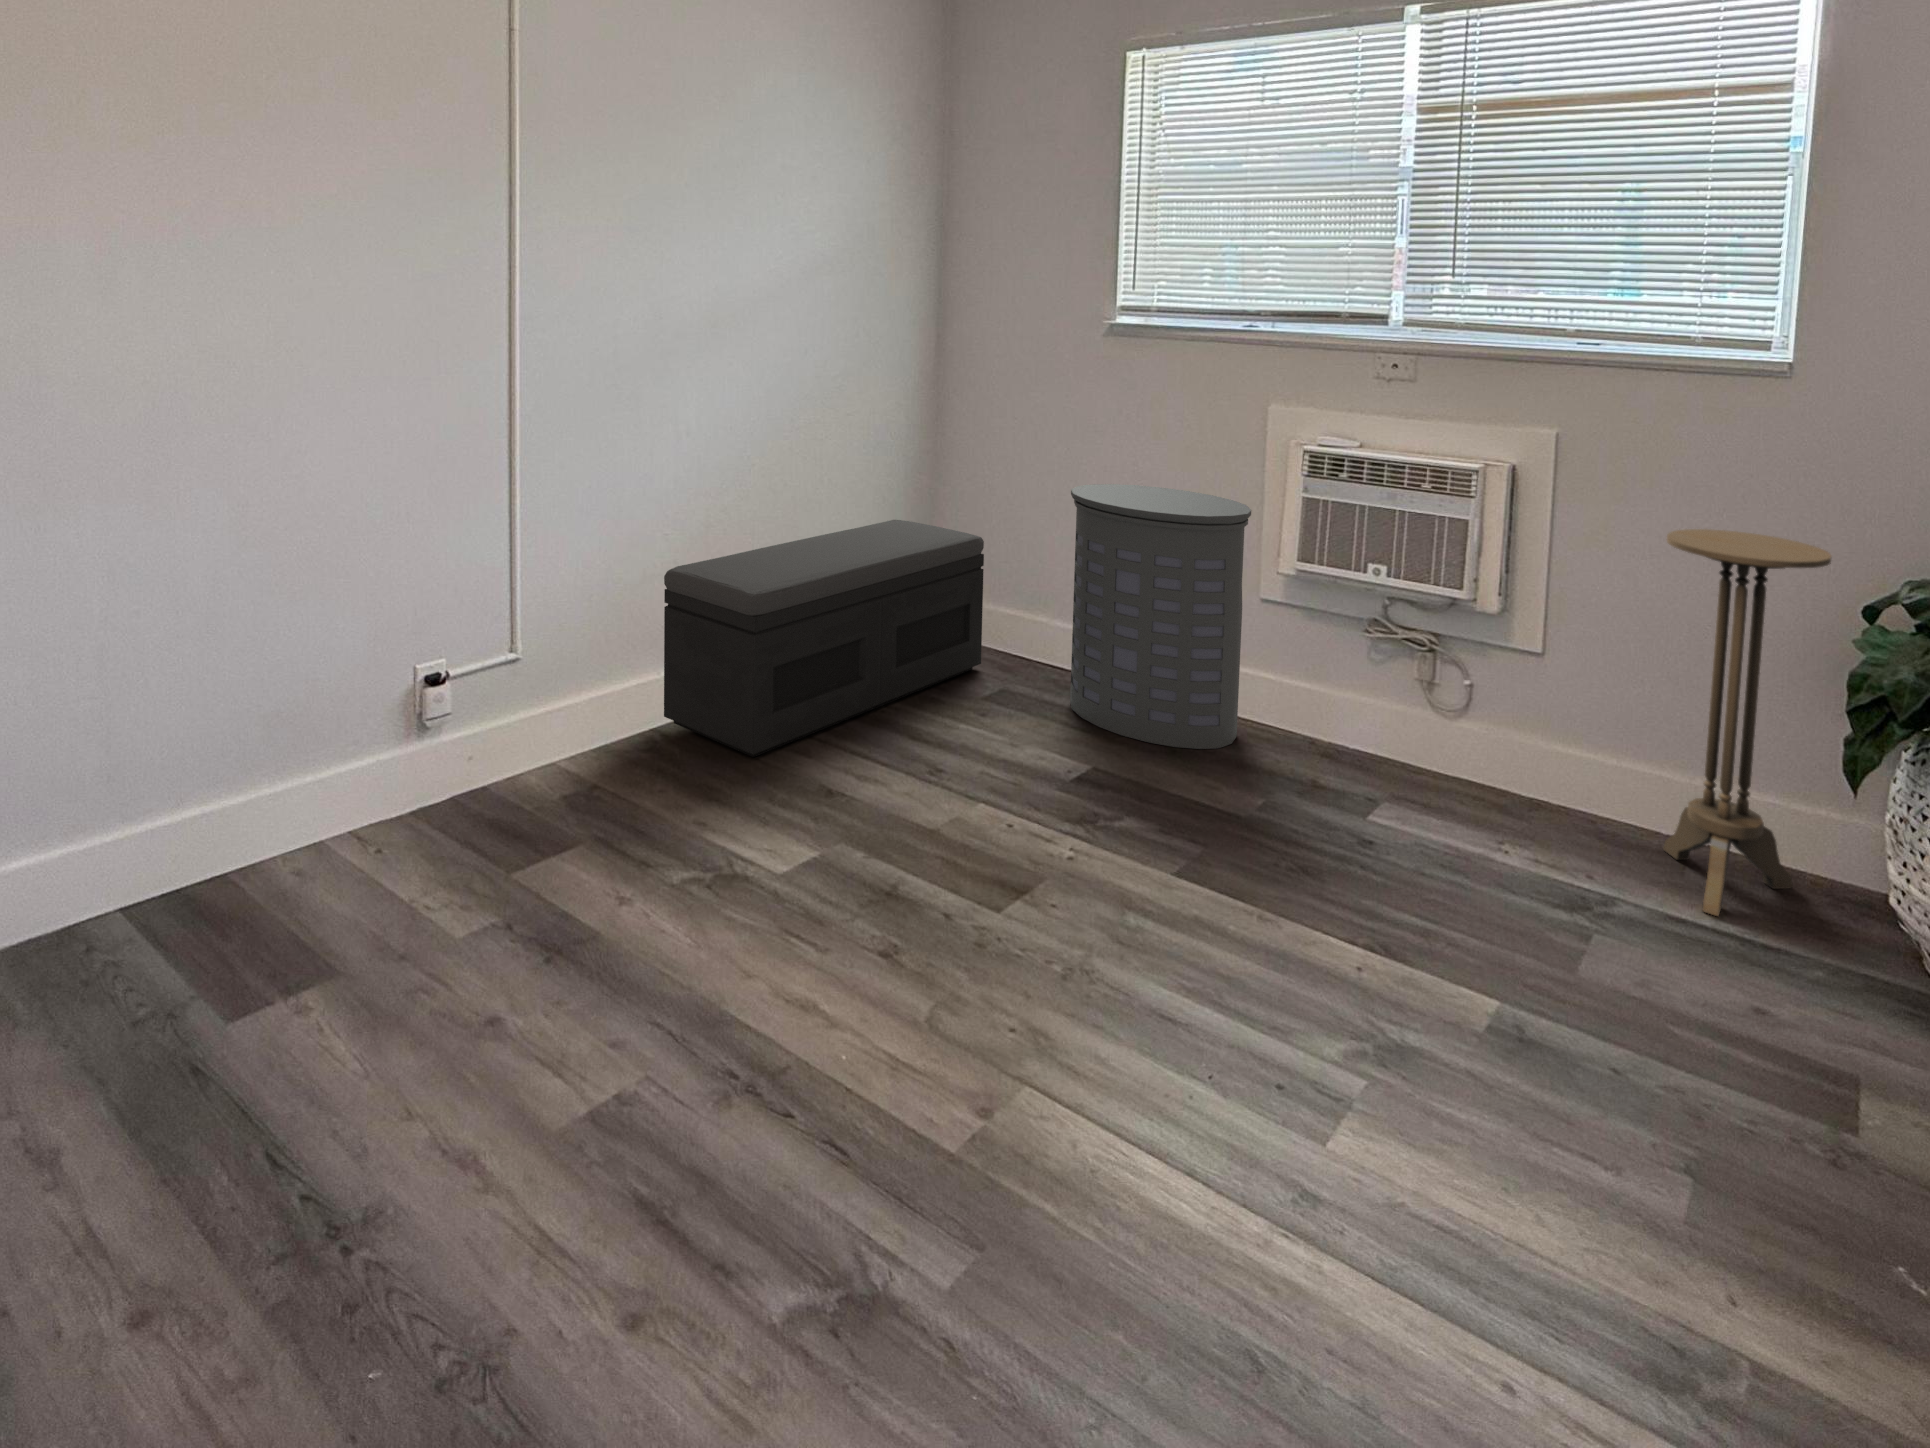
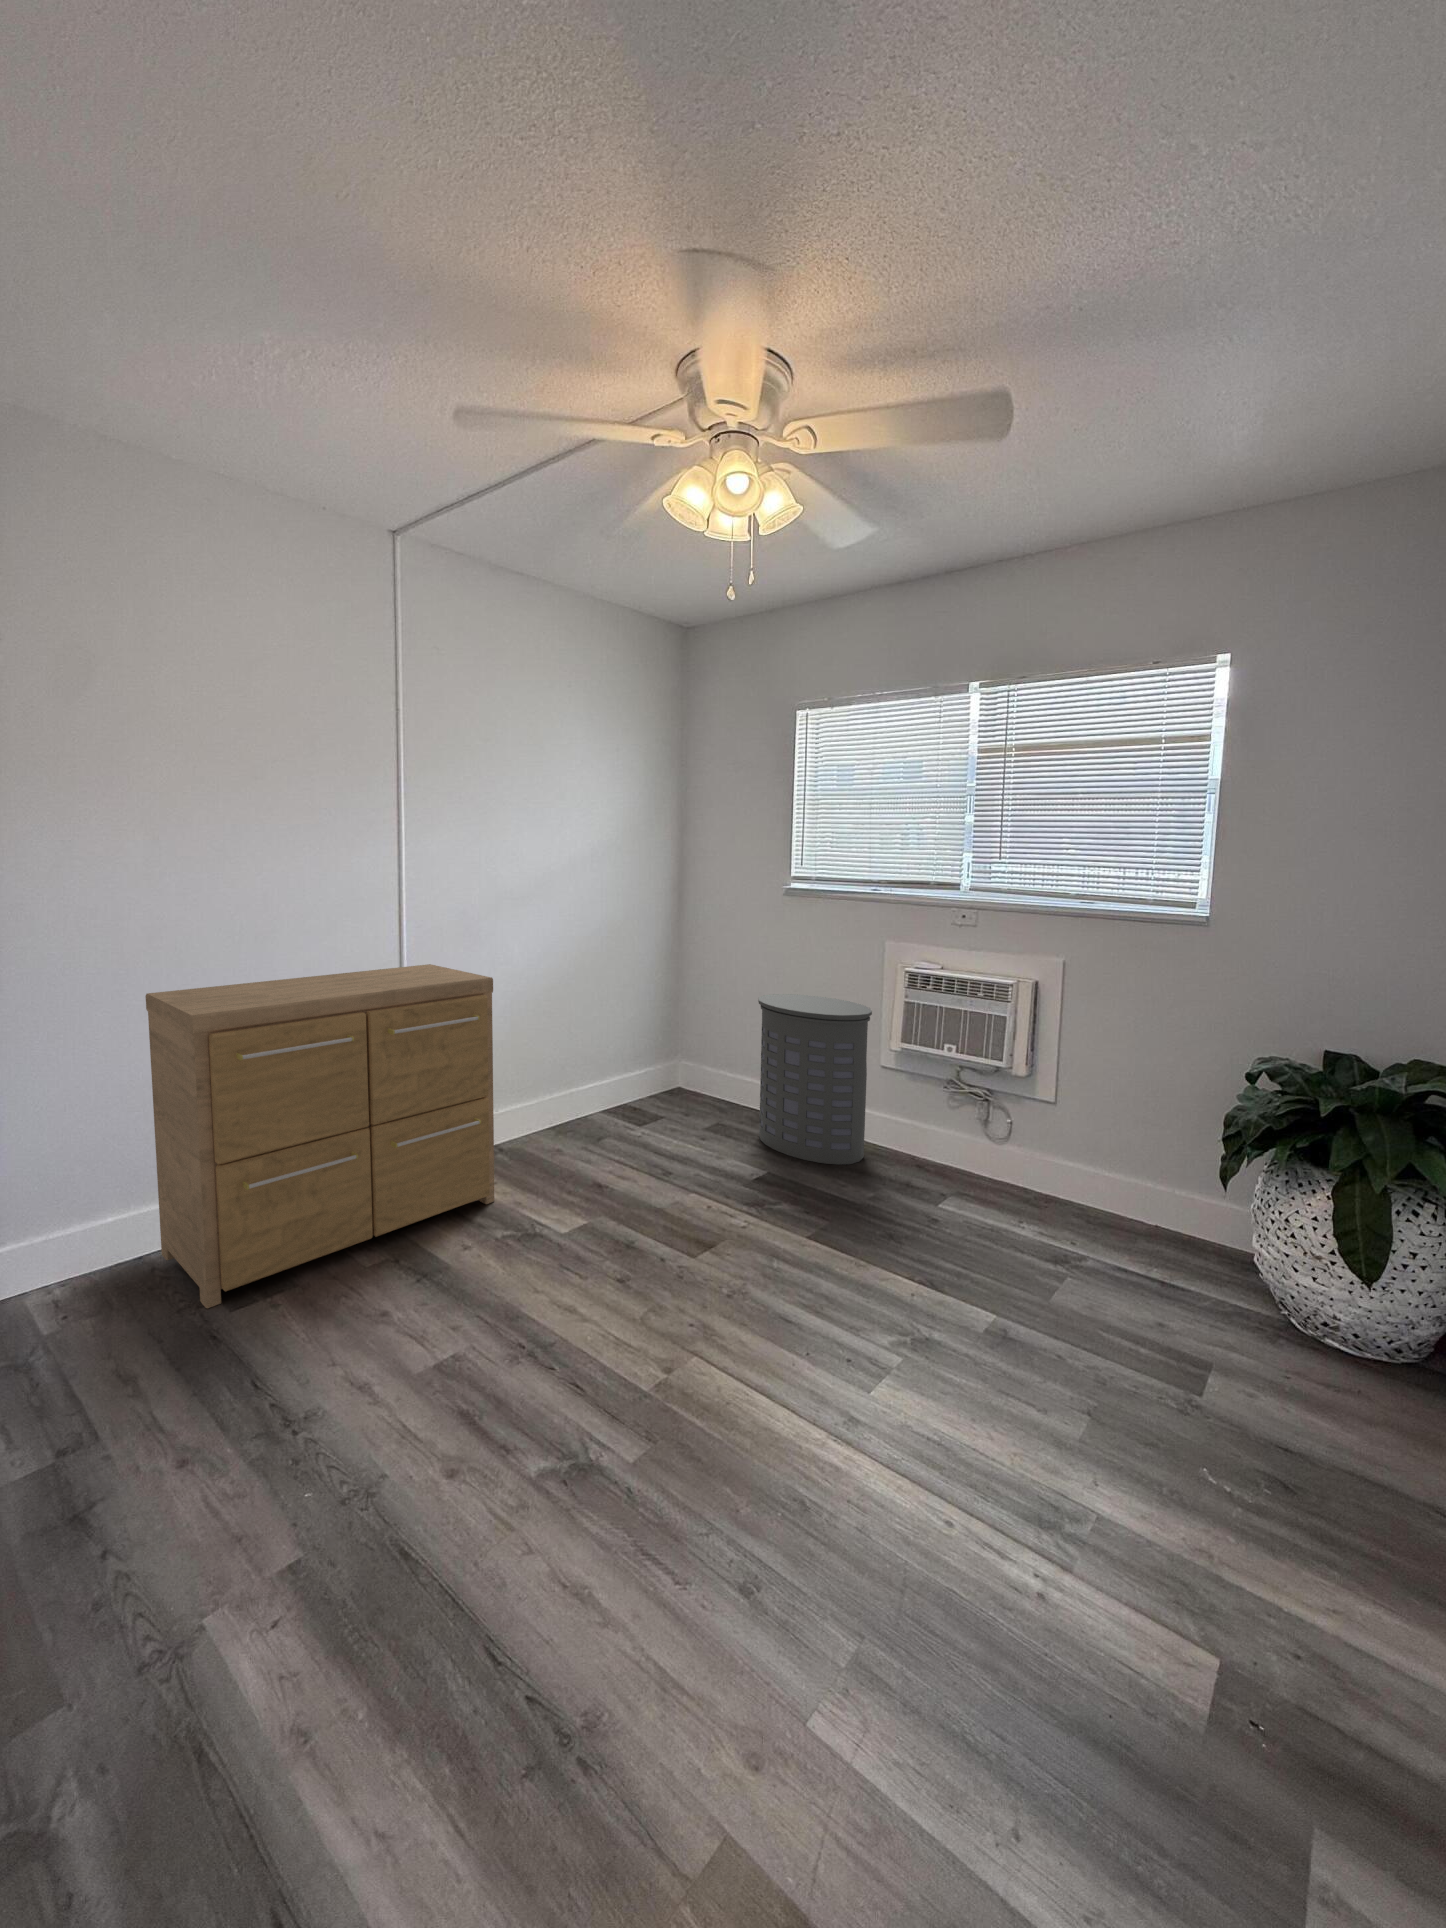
dresser: none [87,435,668,1017] -> present [145,964,495,1308]
storage bench: present [664,520,984,757] -> none [498,1017,706,1167]
side table: present [1663,529,1831,916] -> none [1125,1024,1226,1270]

